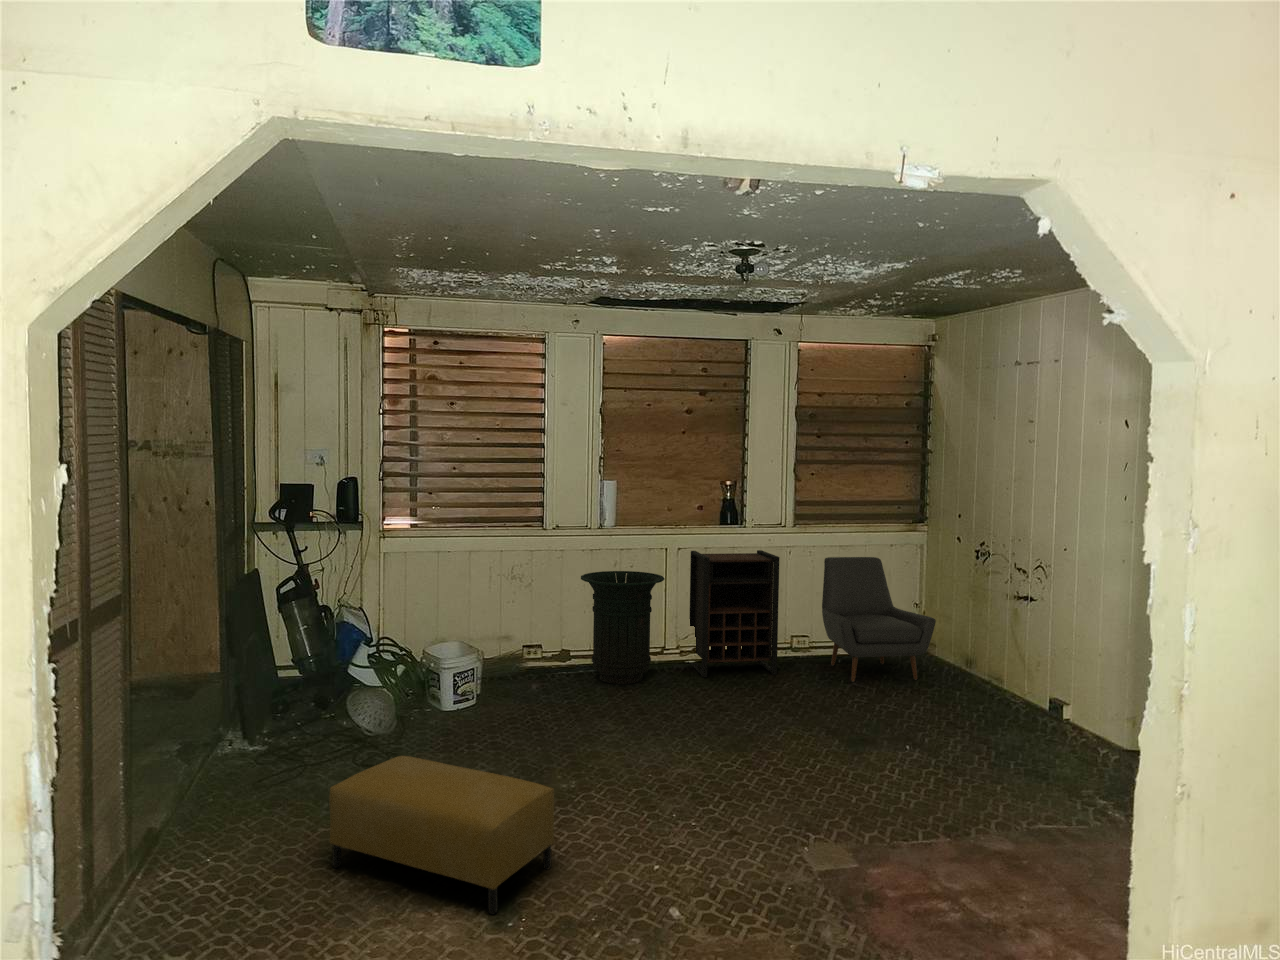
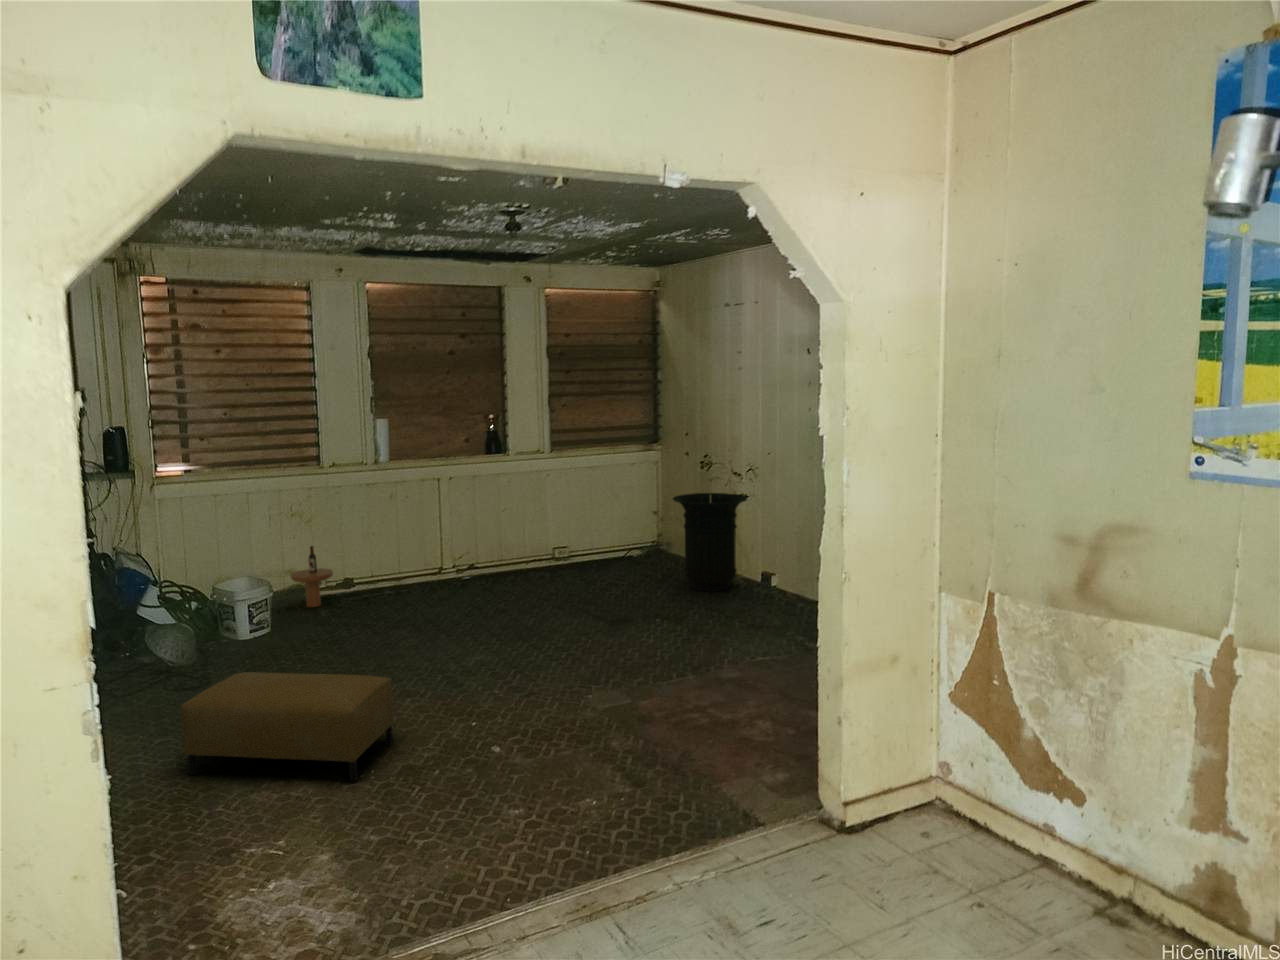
shelving unit: present [689,550,779,677] -> none [462,474,545,588]
chair: present [822,557,936,682] -> none [579,474,671,578]
trash can: present [581,571,665,684] -> present [673,493,747,592]
side table: none [502,613,545,679] -> present [290,546,333,607]

